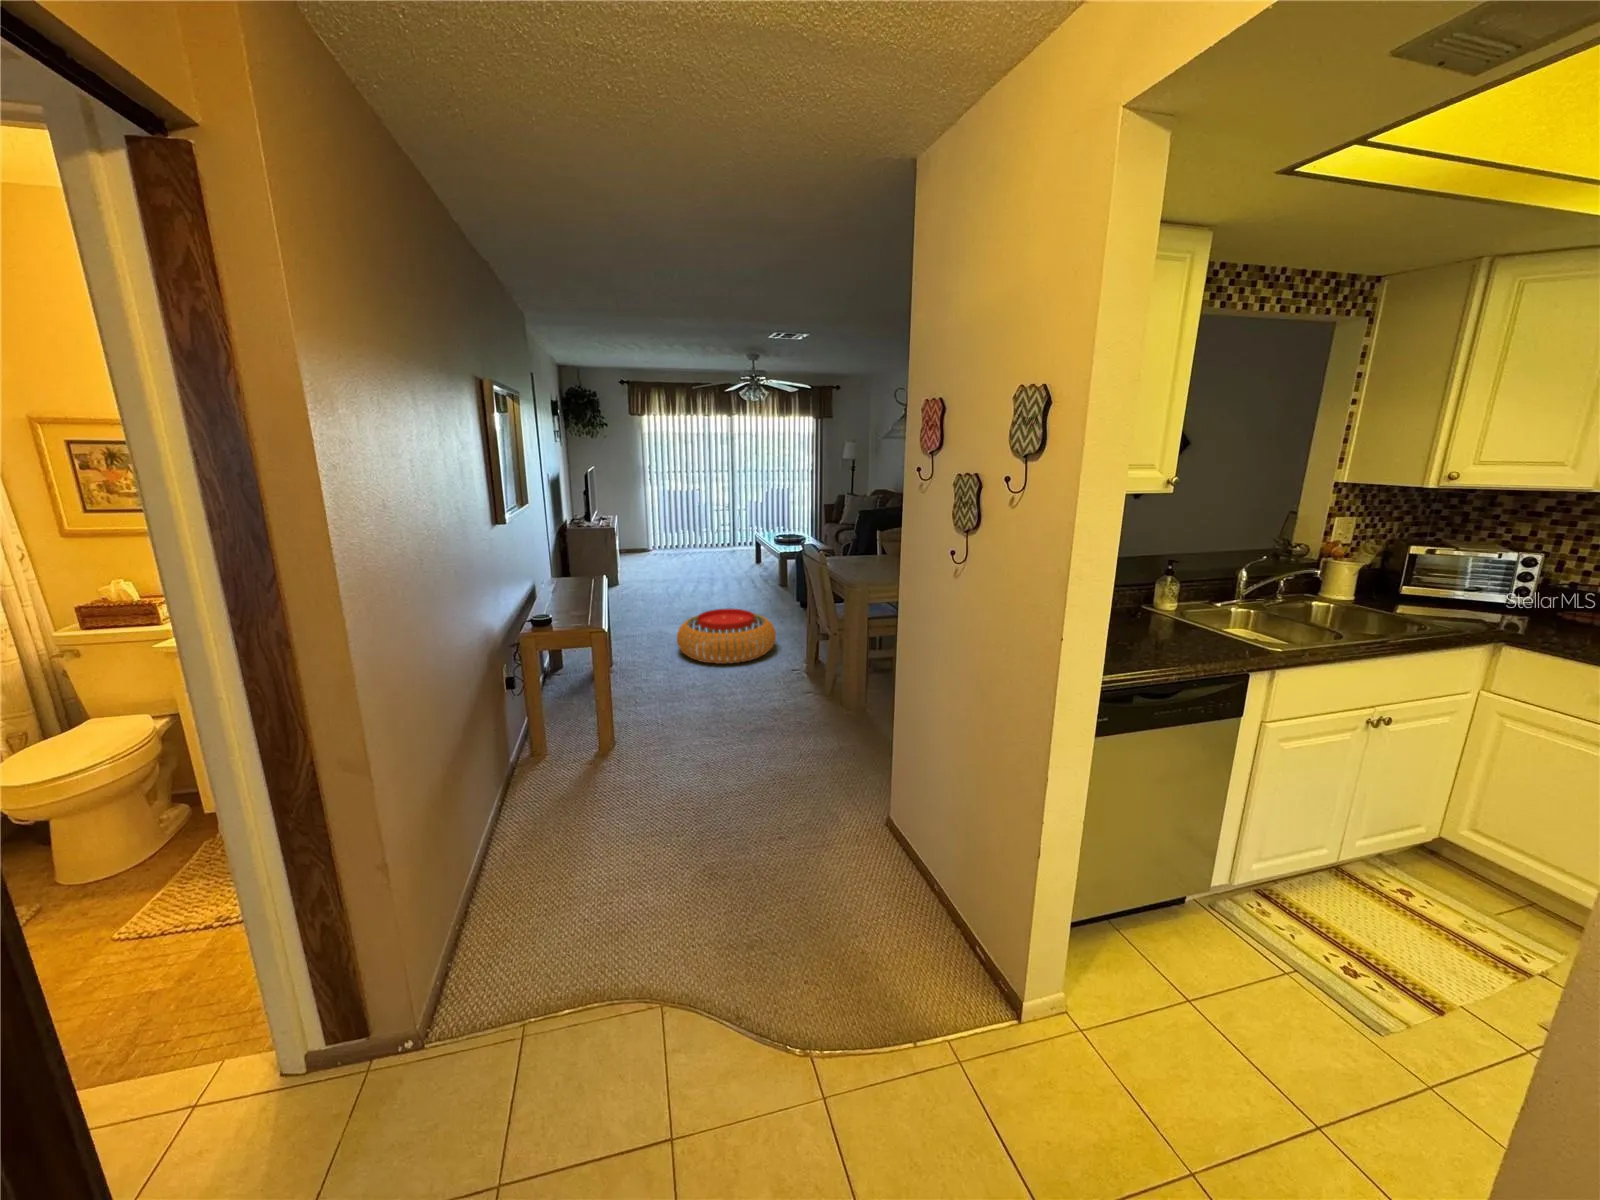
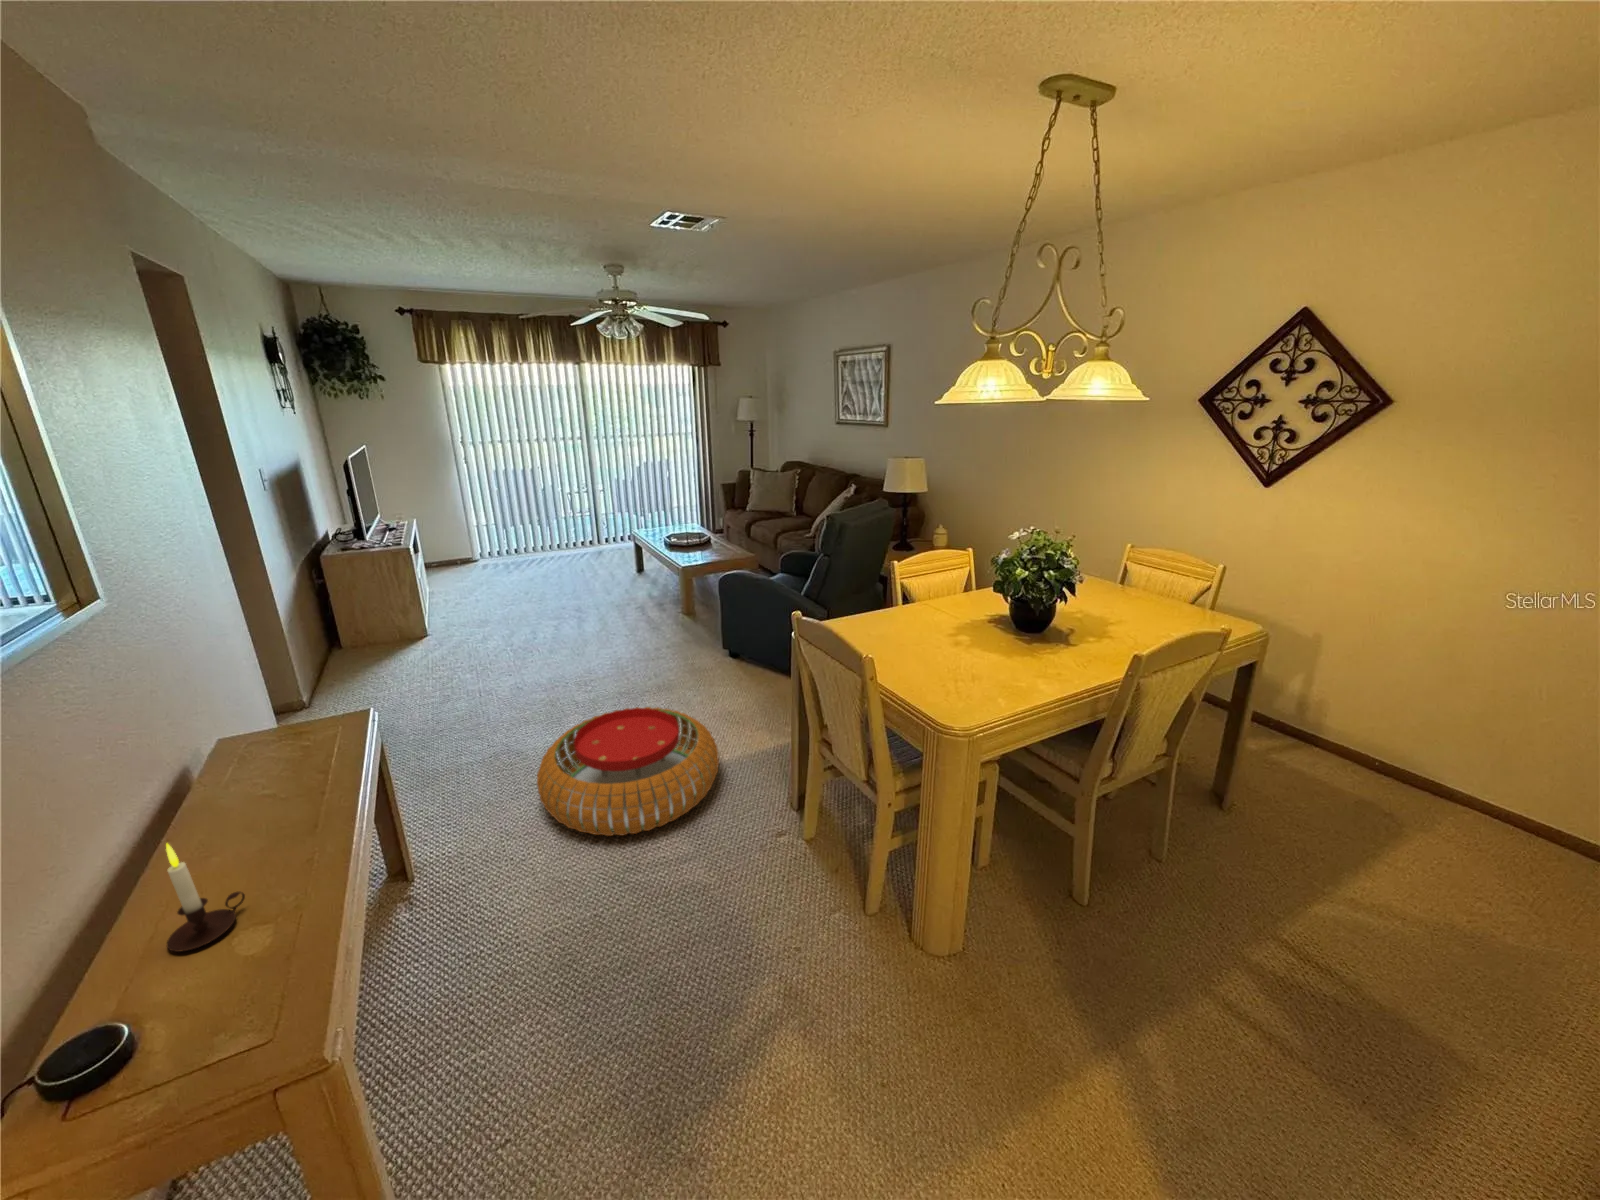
candle: none [555,573,576,612] -> present [166,843,245,952]

